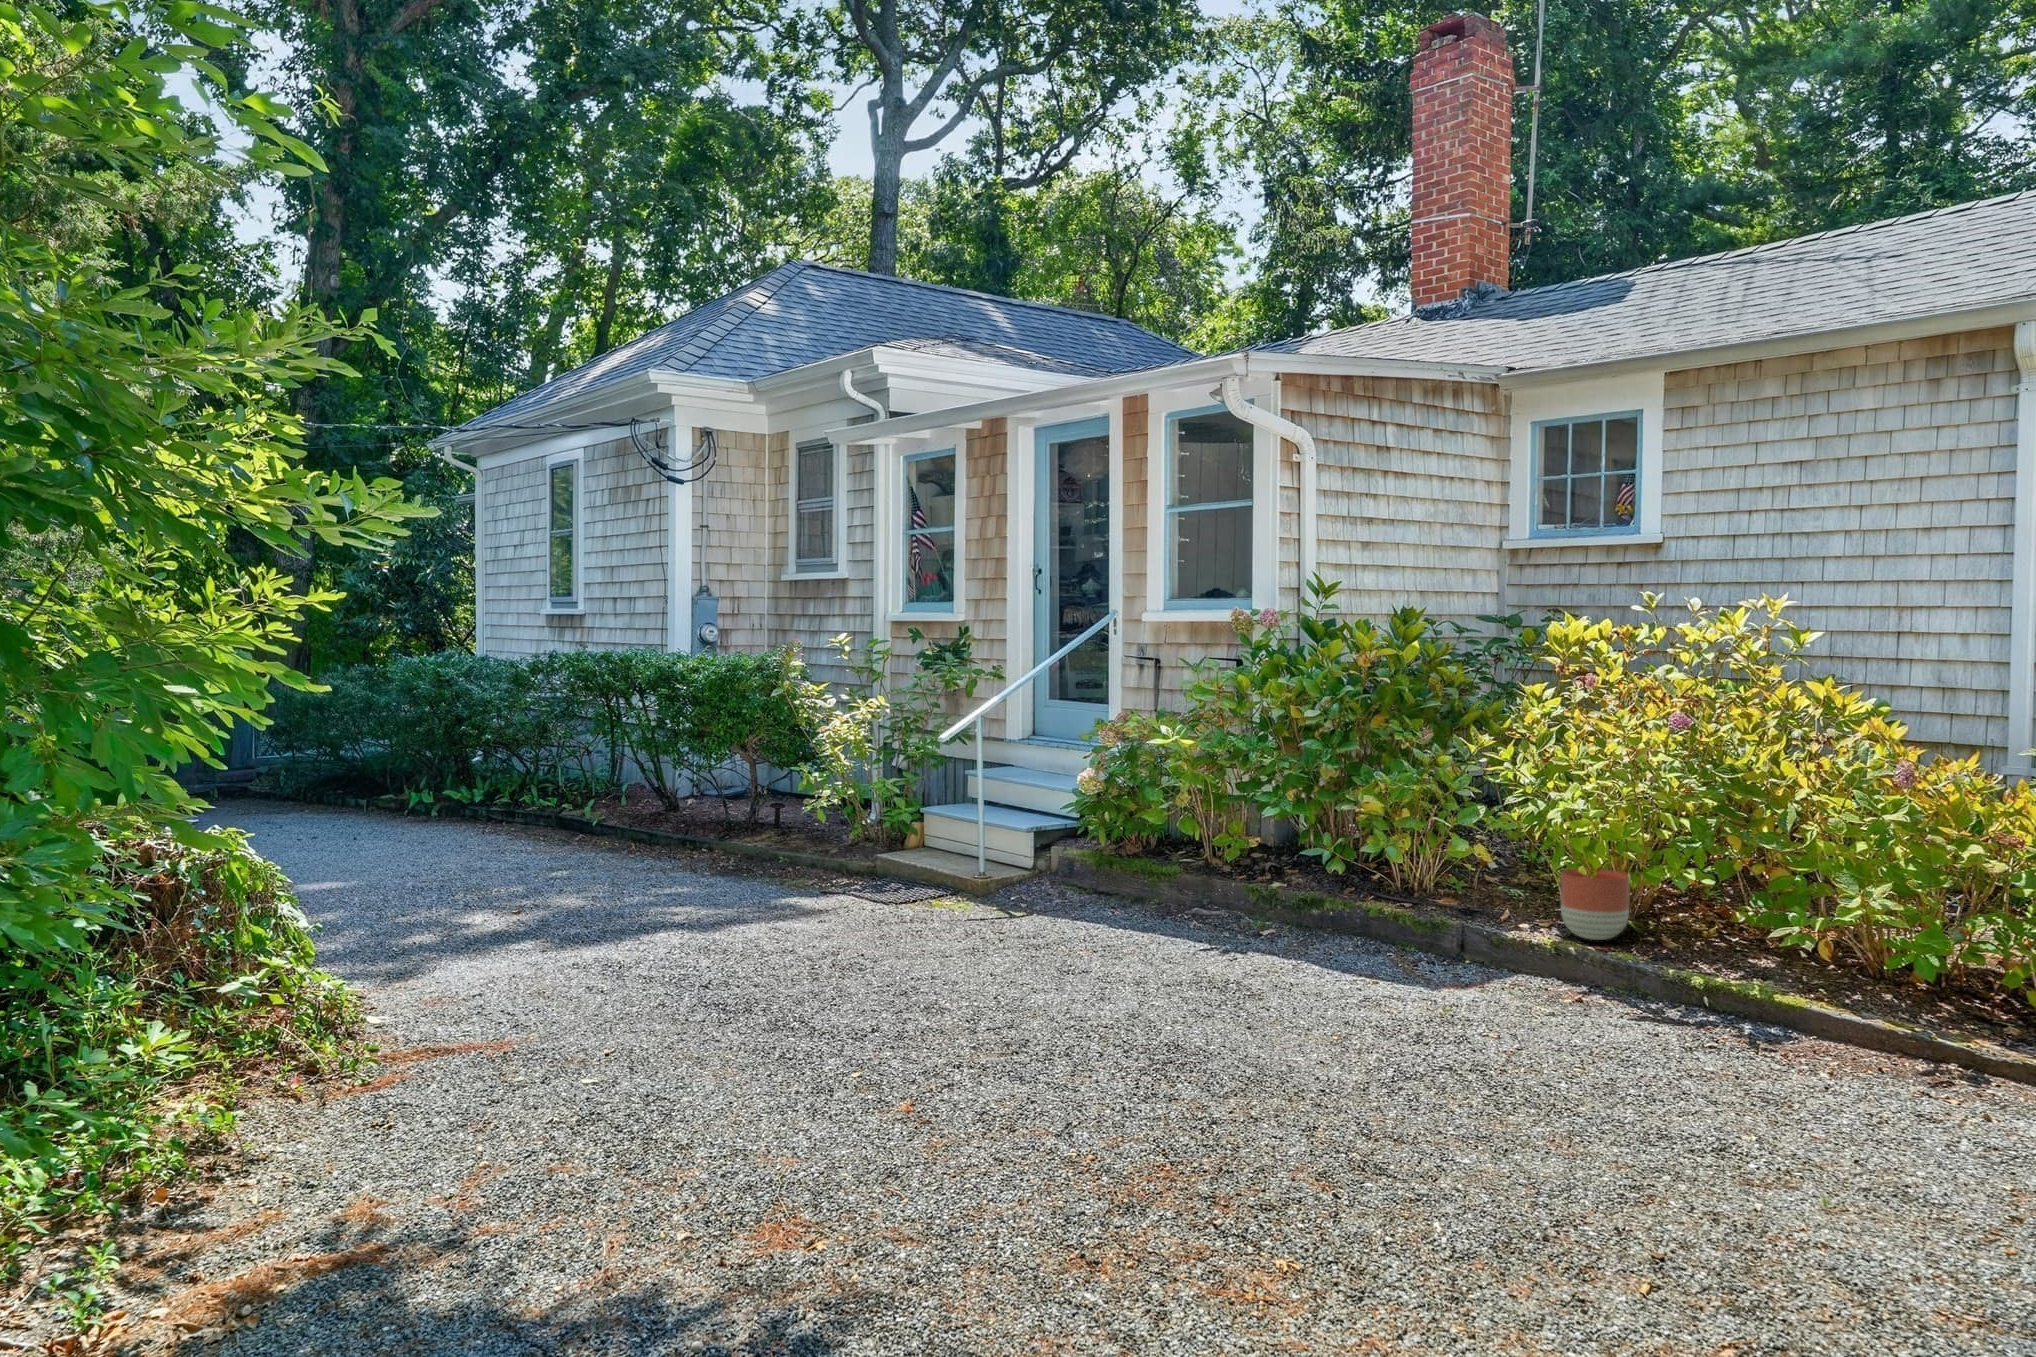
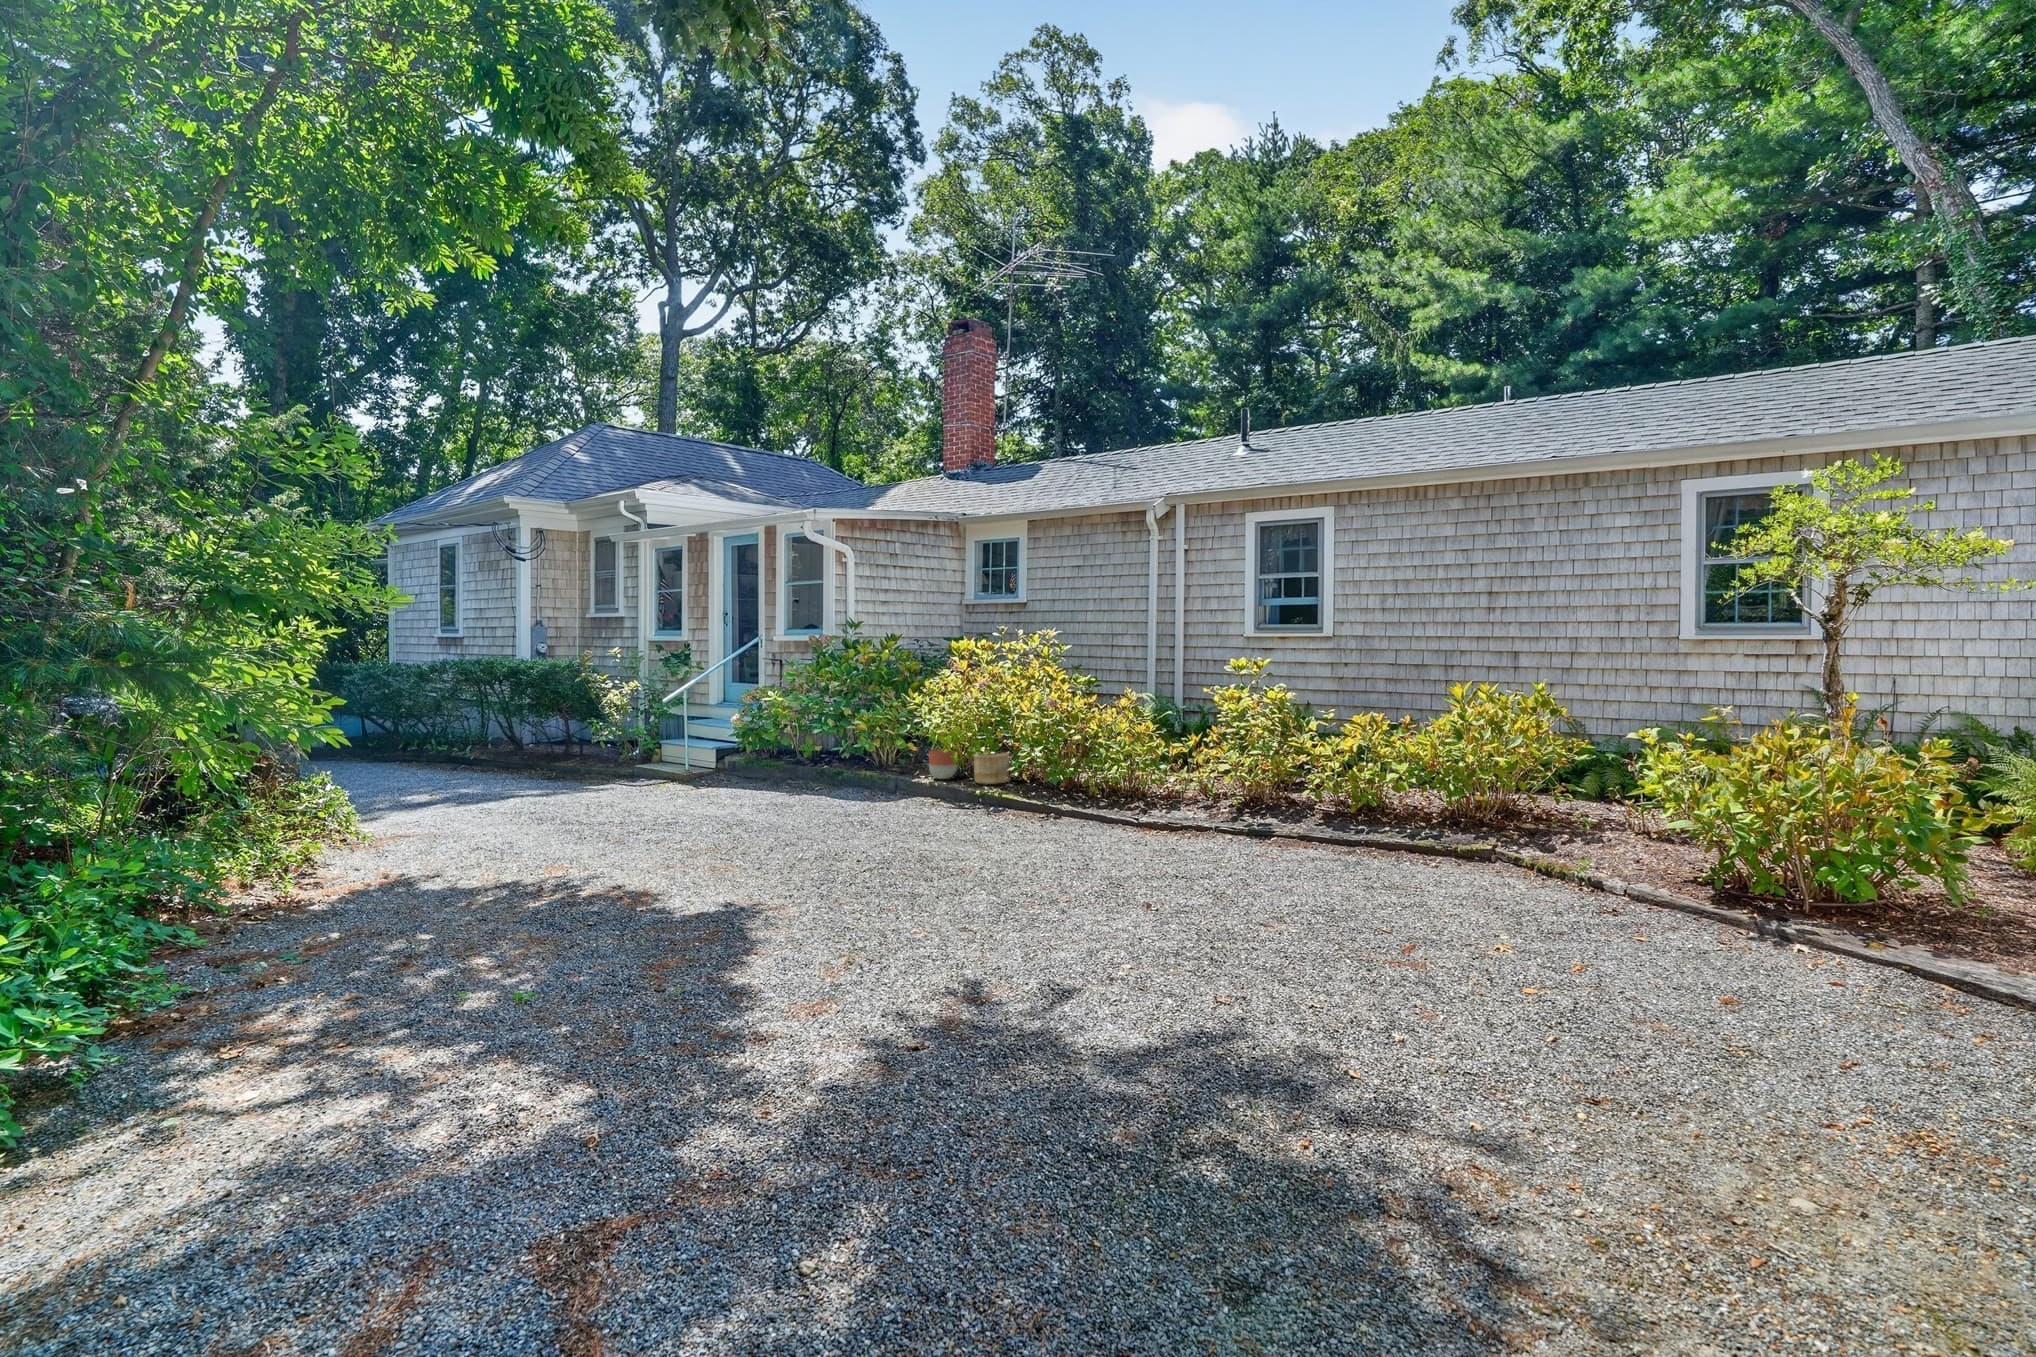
wooden bucket: none [1689,885,1787,966] -> present [973,753,1009,784]

